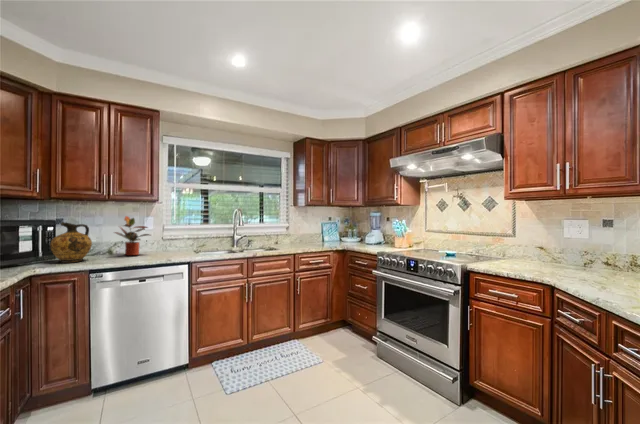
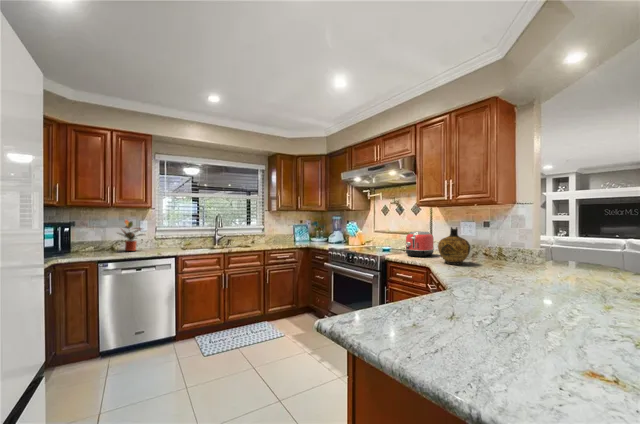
ceramic jug: present [50,222,92,263] -> present [438,227,470,264]
toaster: none [490,232,528,266] -> present [406,231,434,257]

